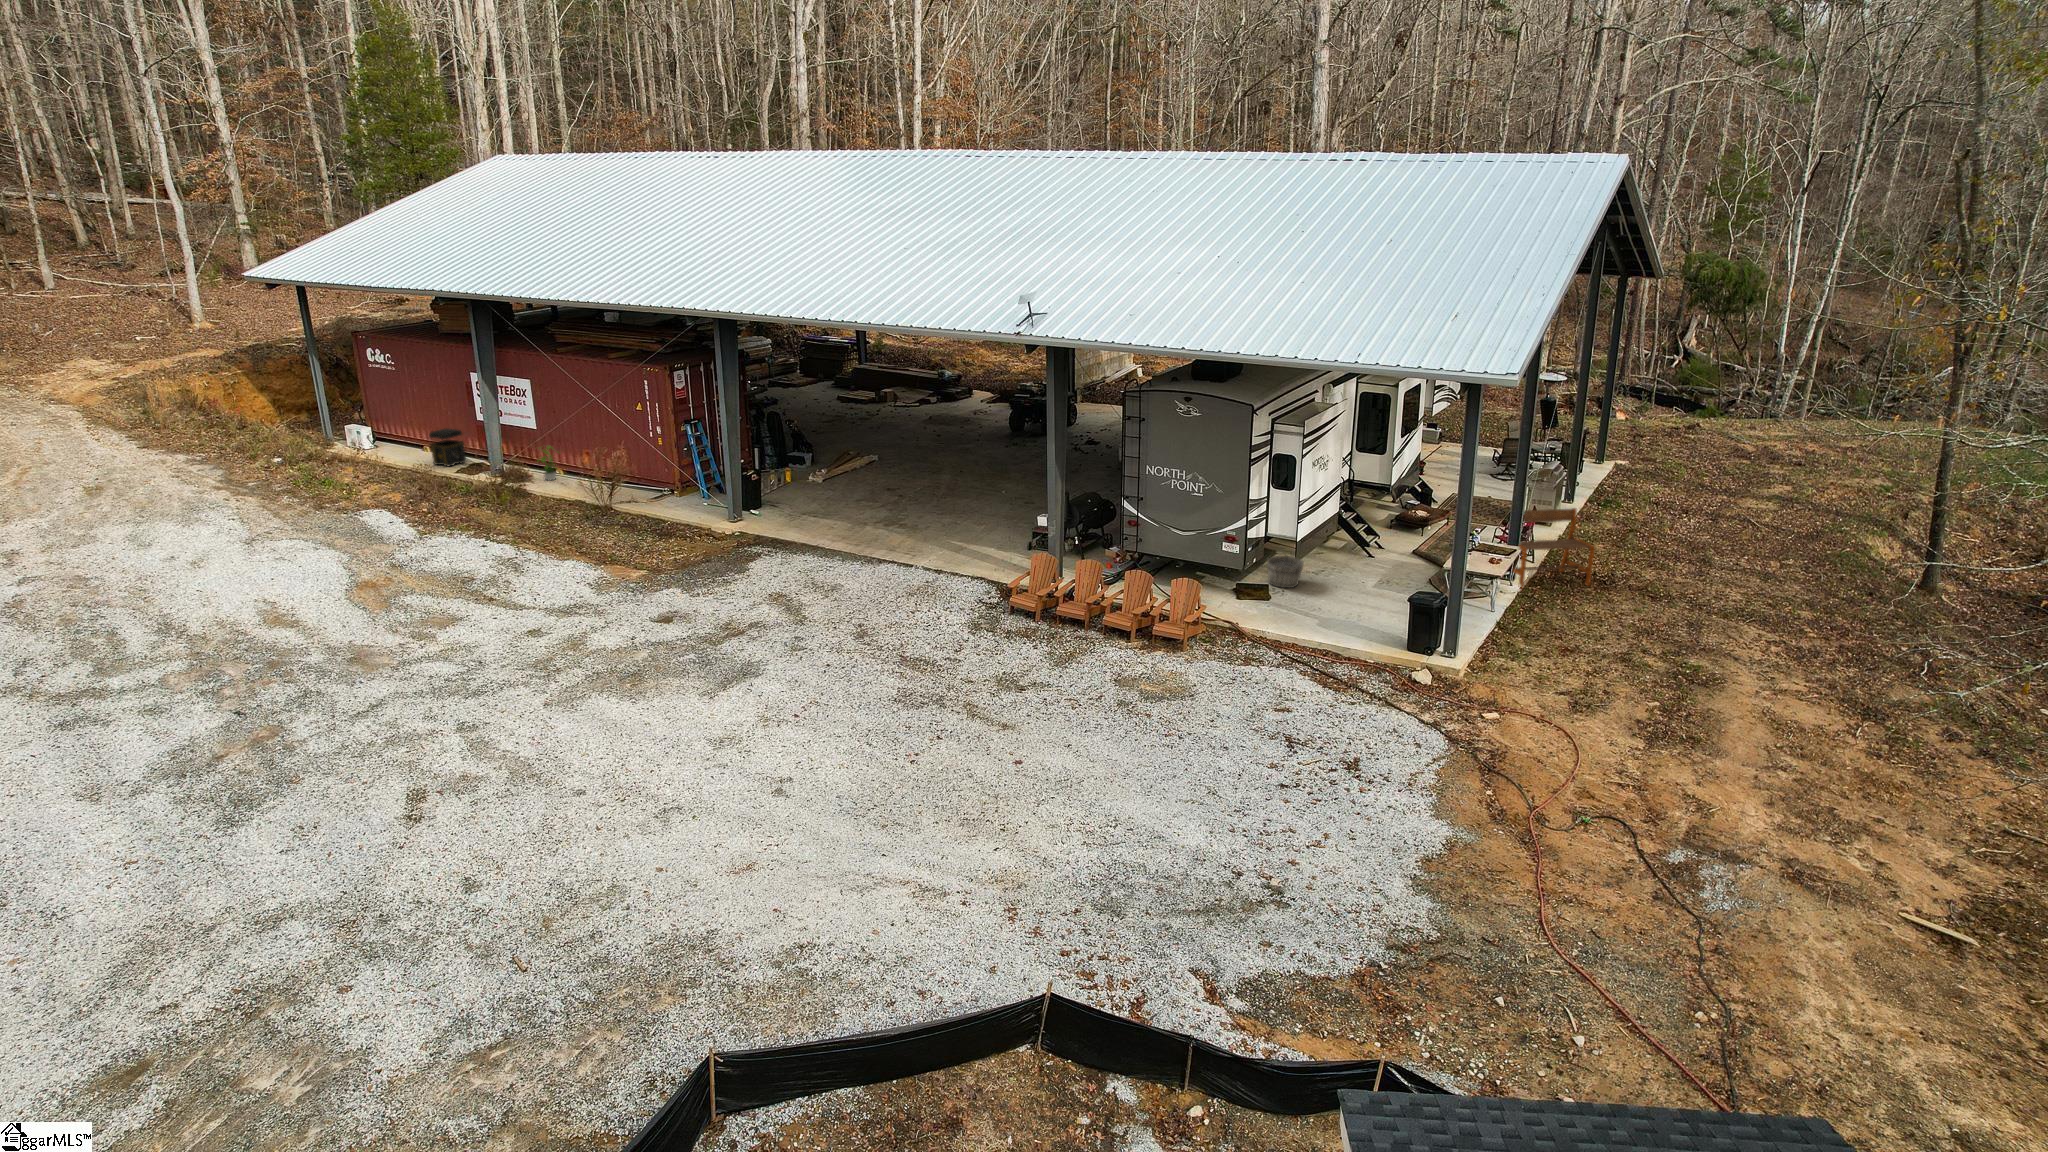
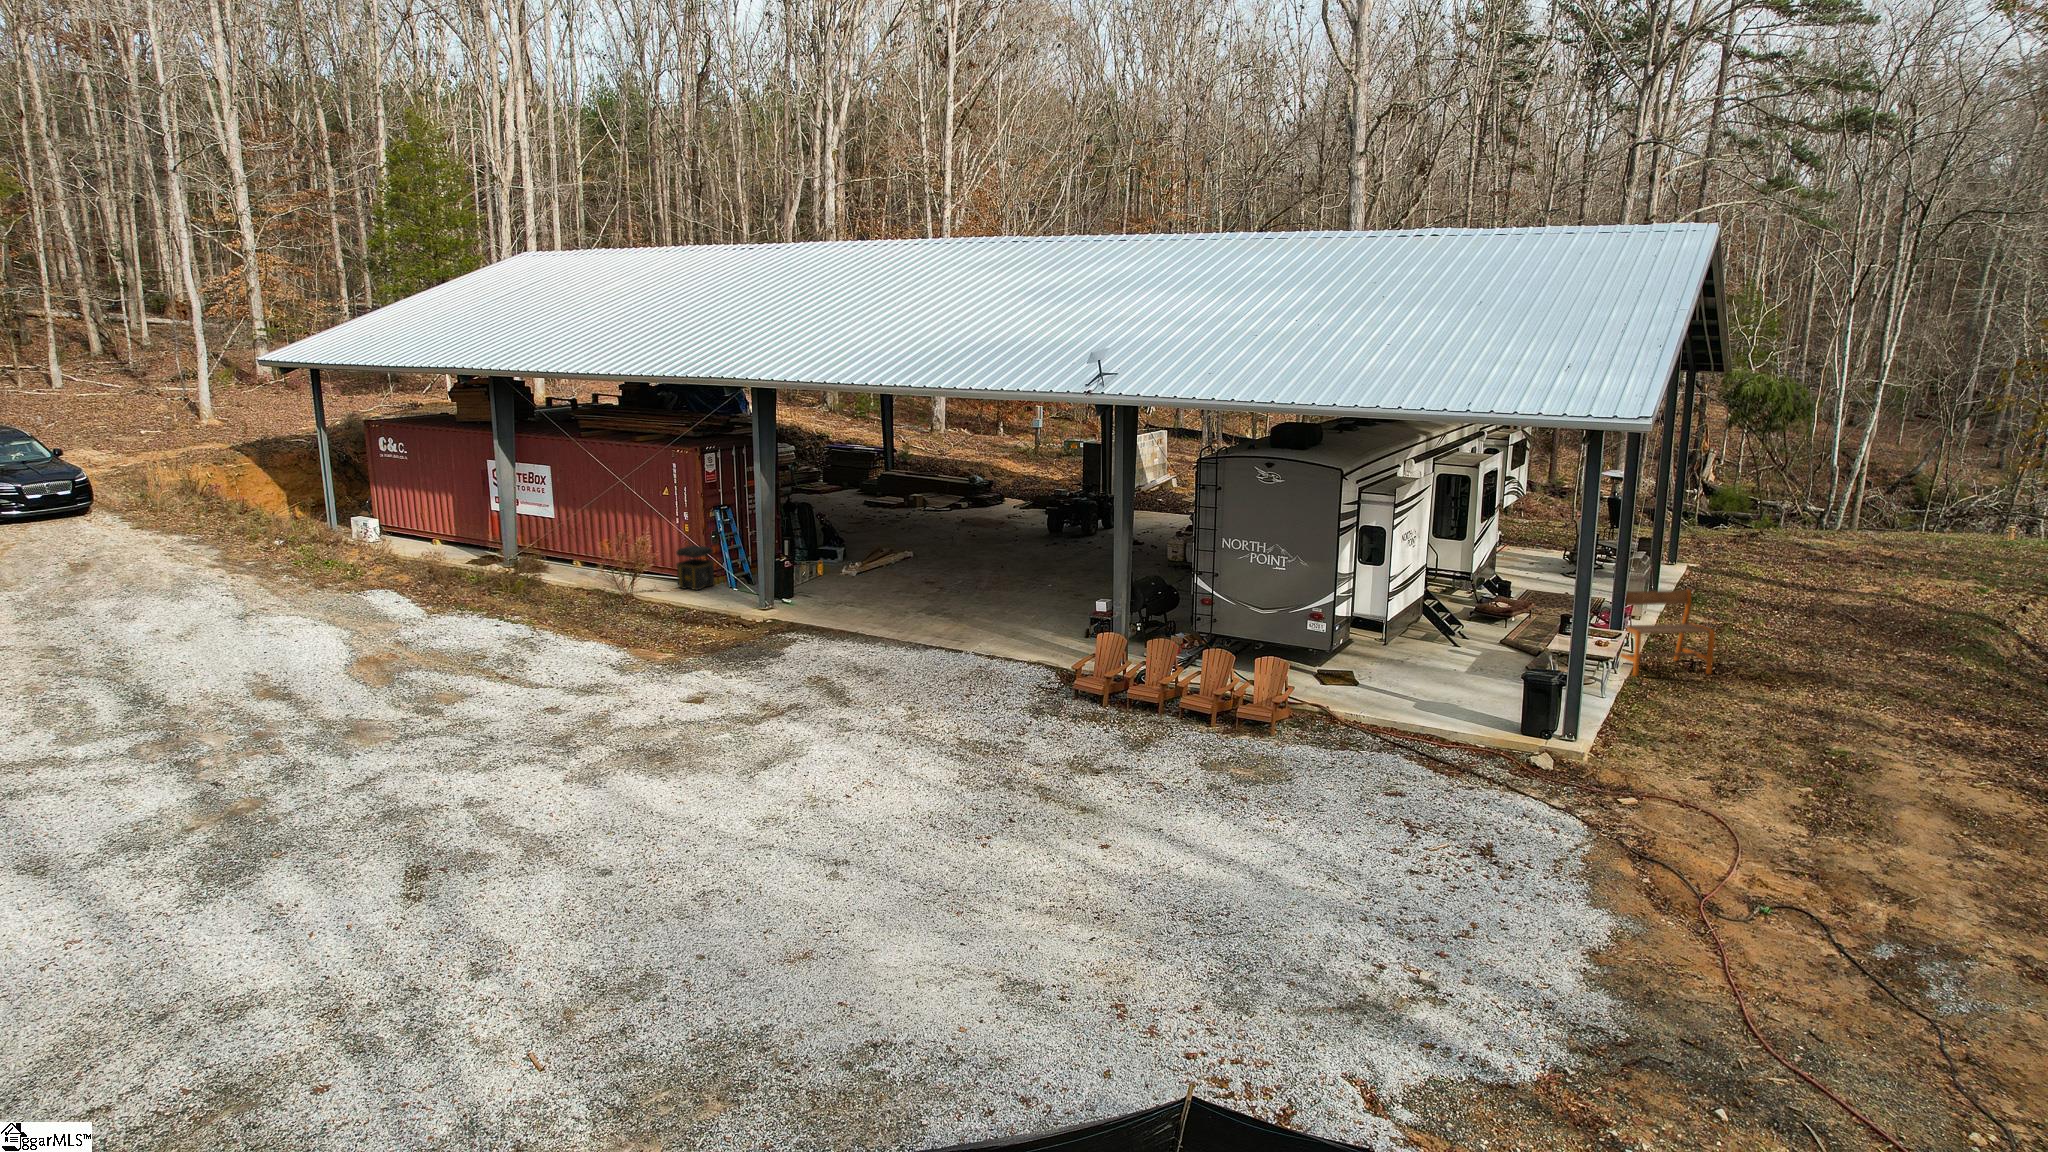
toolbox: present [429,429,466,466] -> present [676,545,714,590]
potted plant: present [538,446,556,480] -> none [549,530,578,569]
wooden bucket: present [1267,556,1304,588] -> none [1353,636,1395,674]

